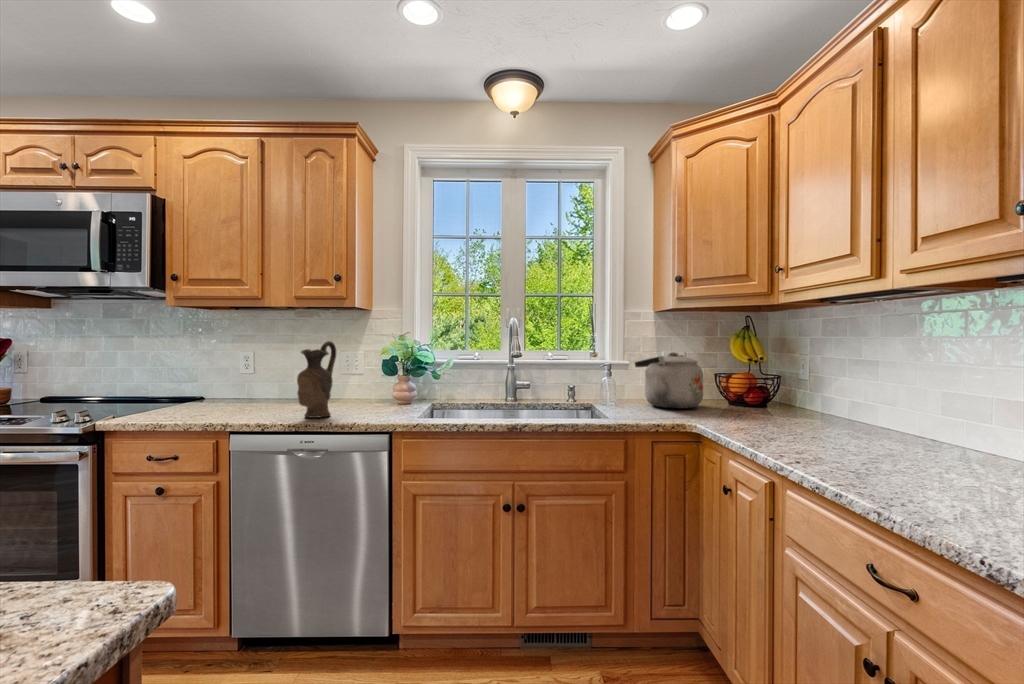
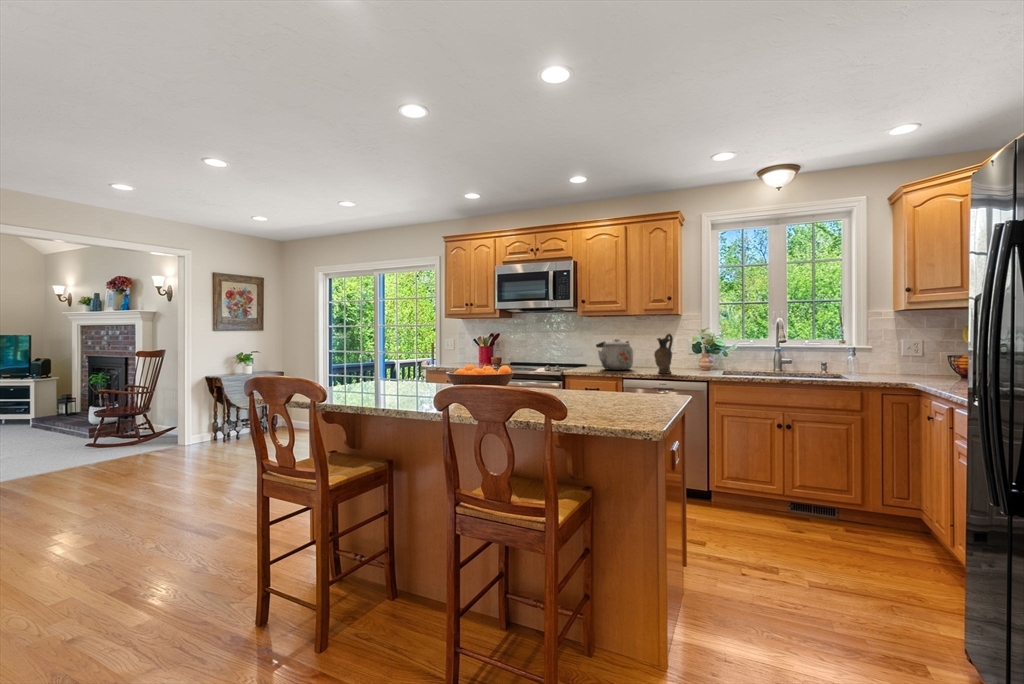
kettle: present [635,352,703,408] -> present [596,339,633,370]

